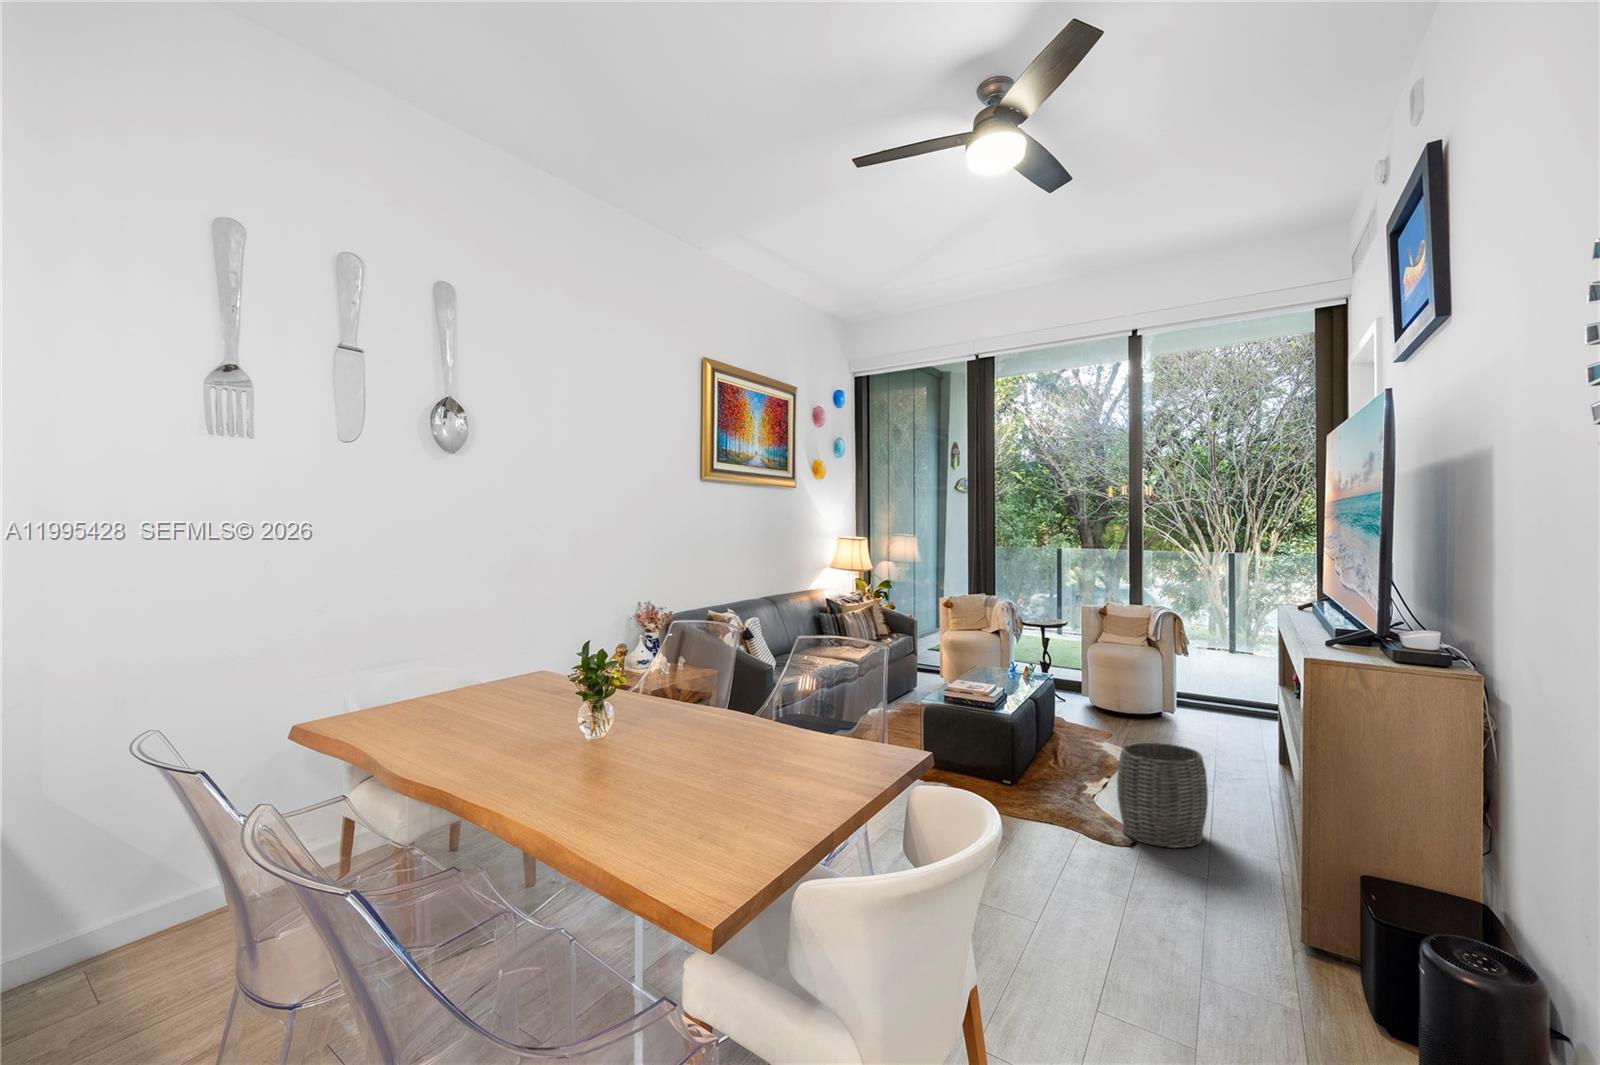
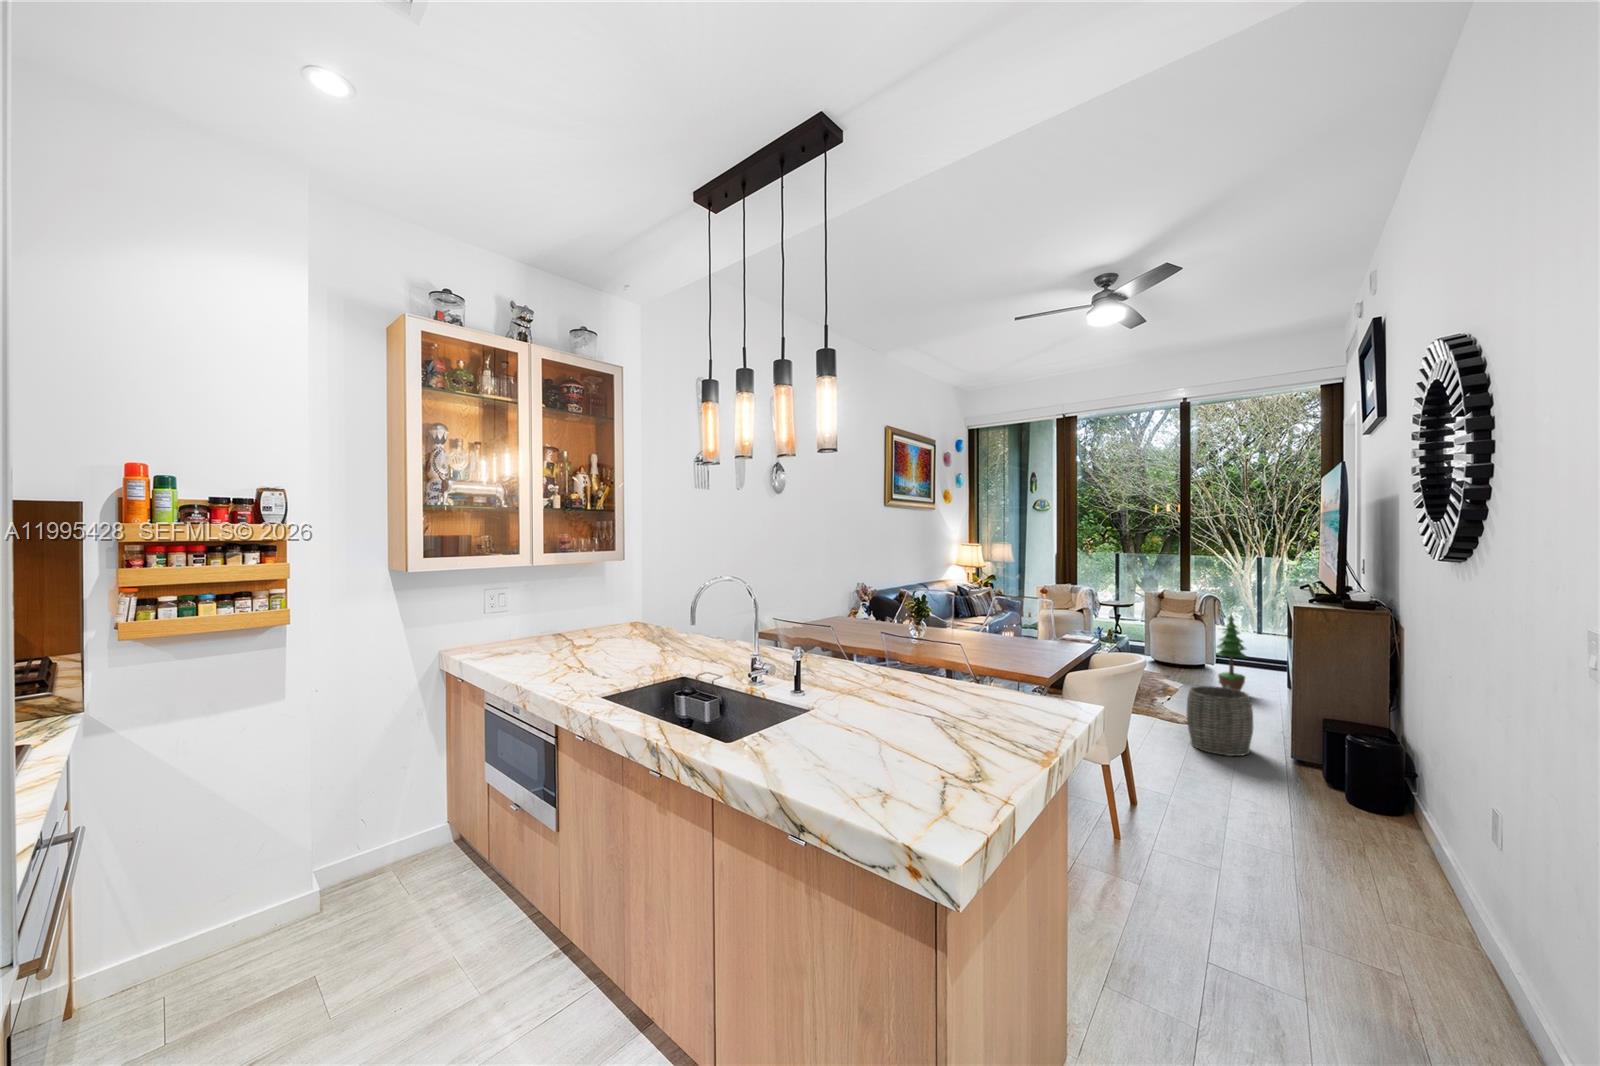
potted tree: none [1166,634,1211,749] -> present [1216,616,1247,691]

